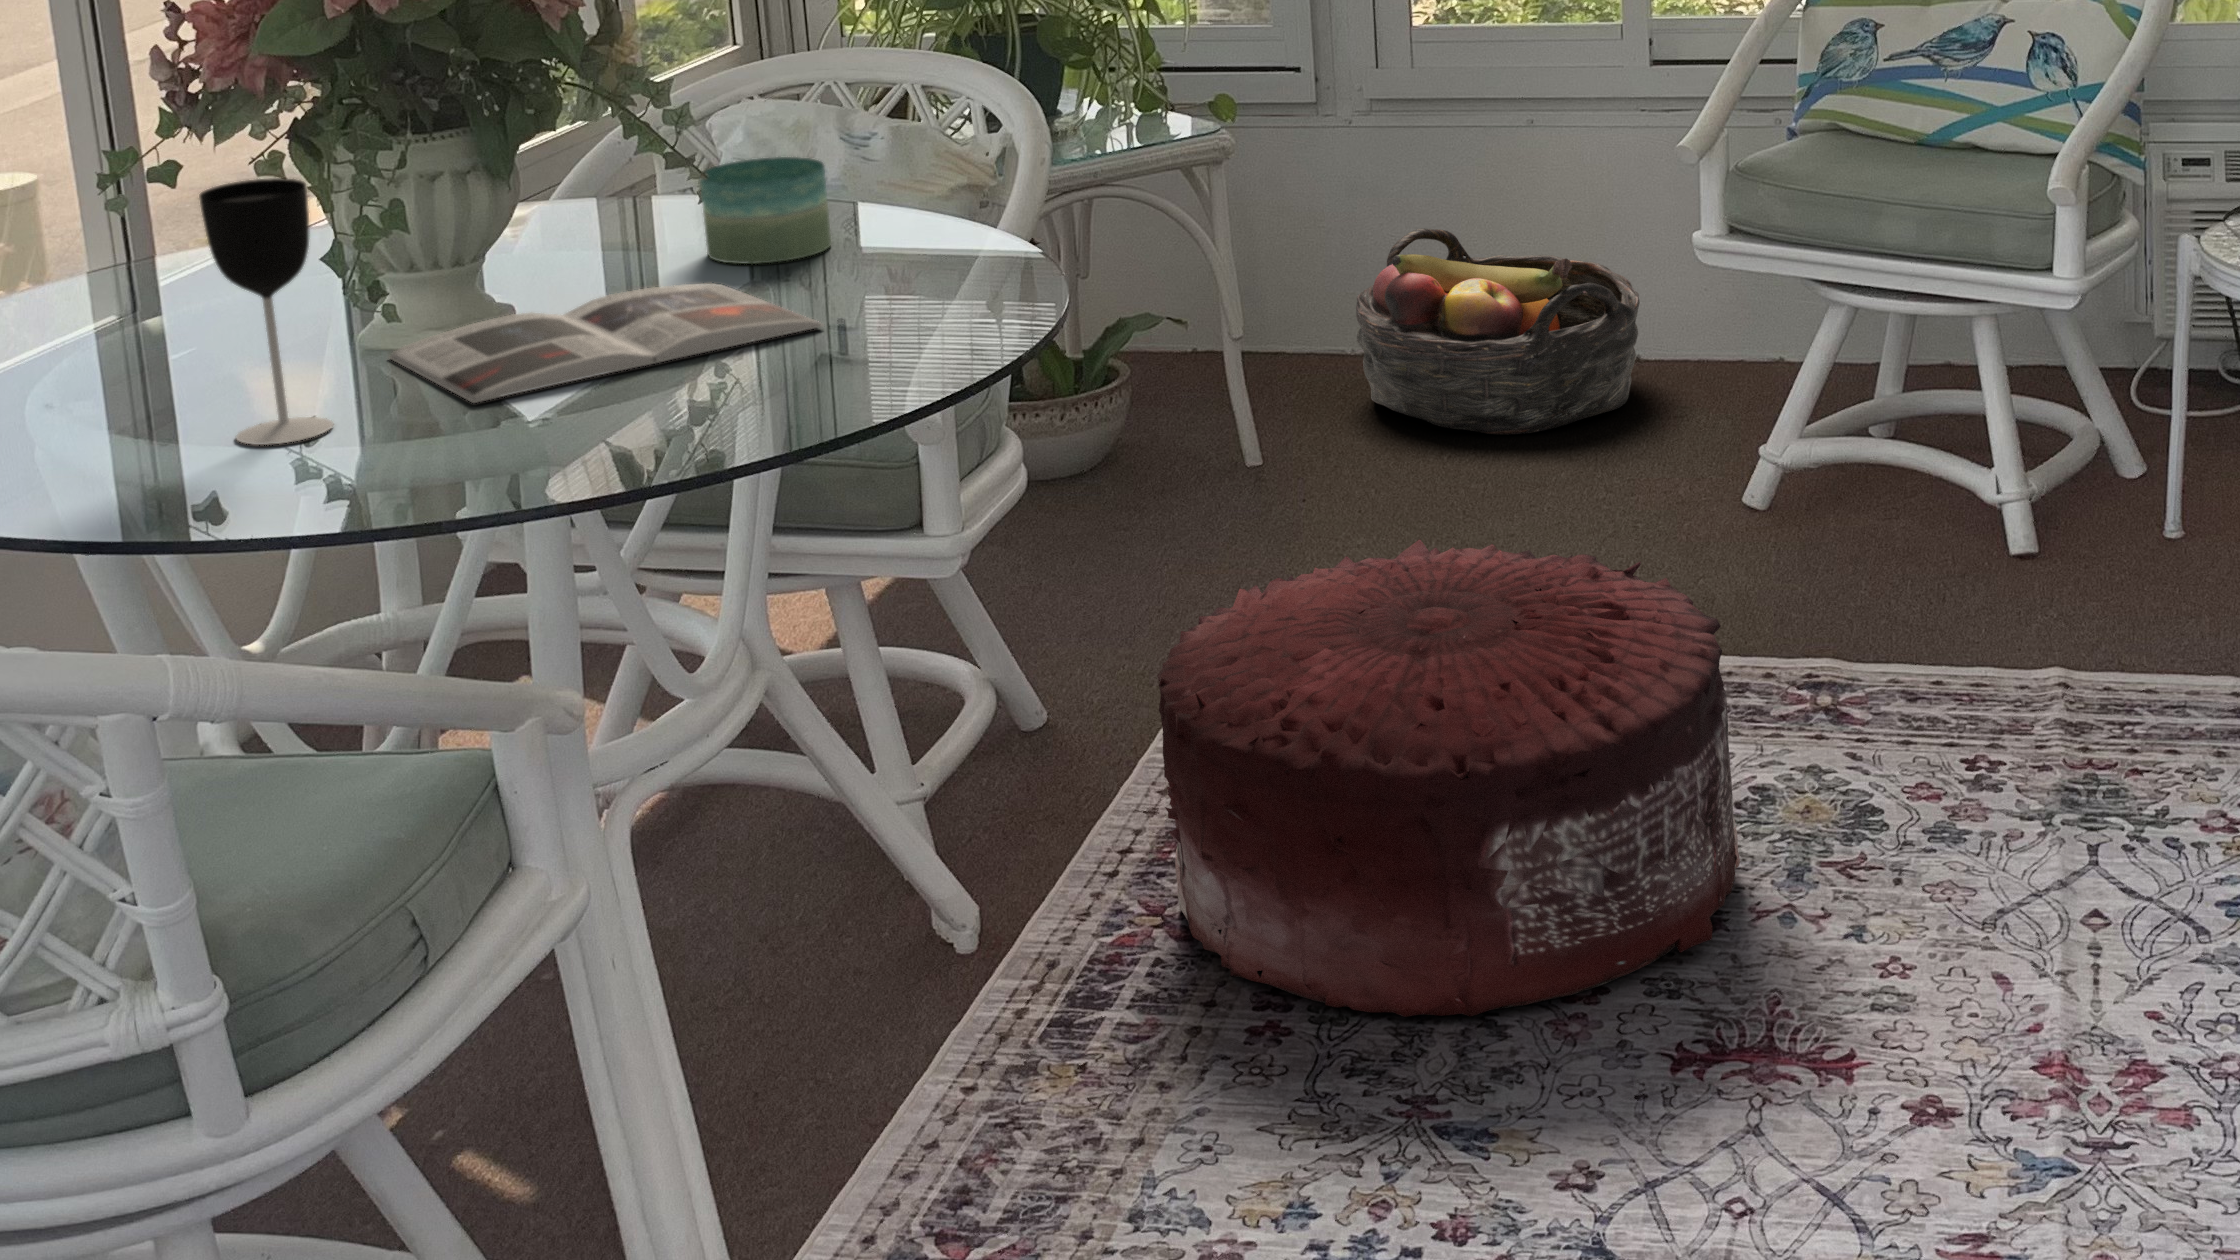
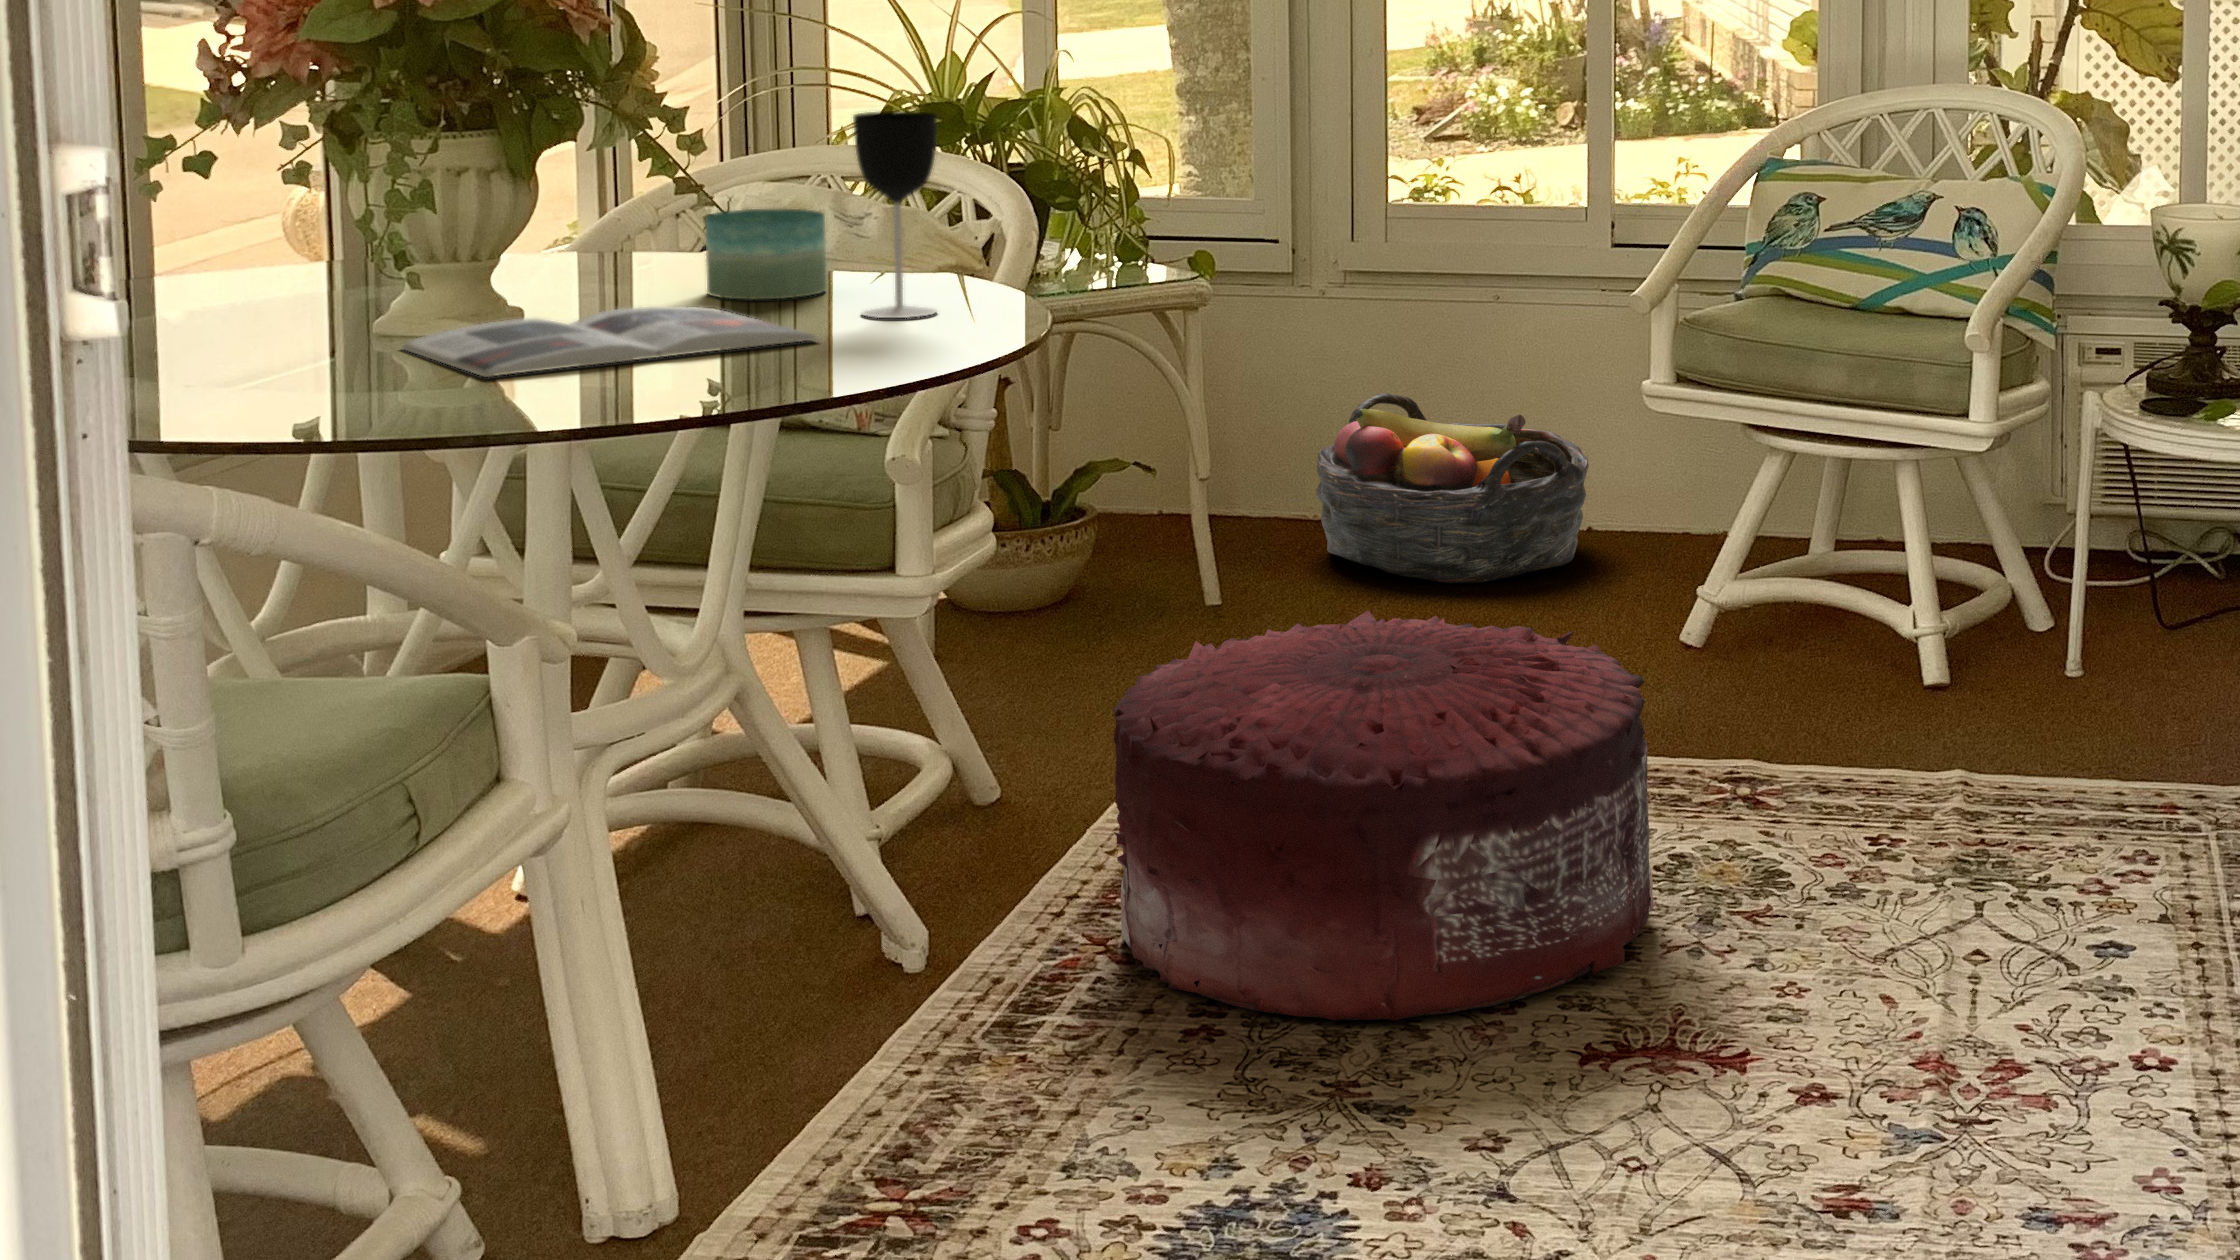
wine glass: present [199,178,334,445] -> present [853,111,937,318]

